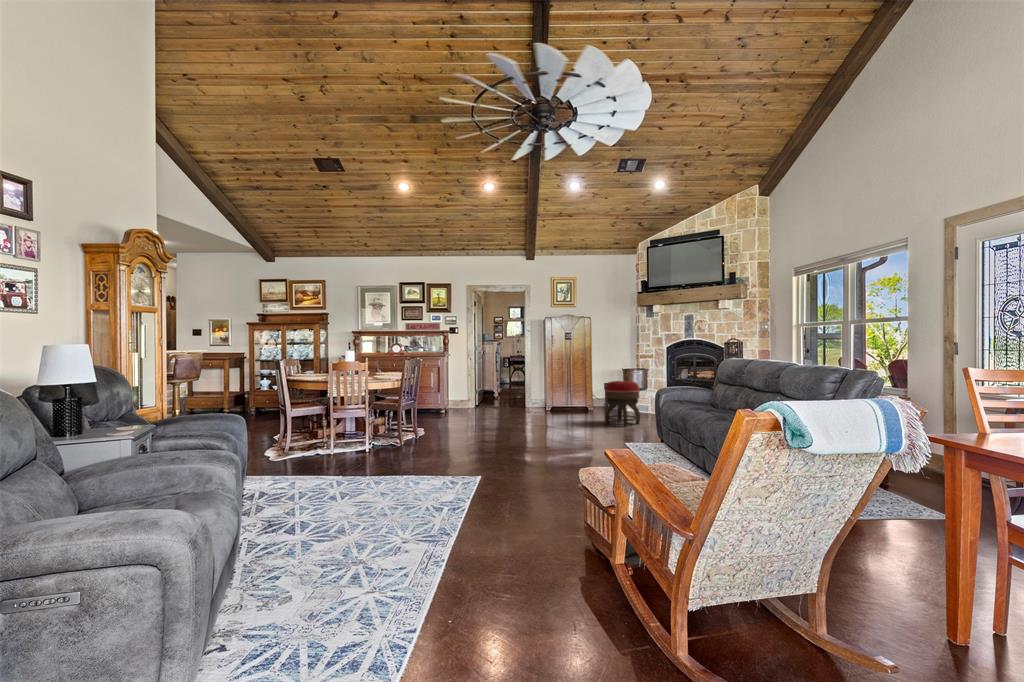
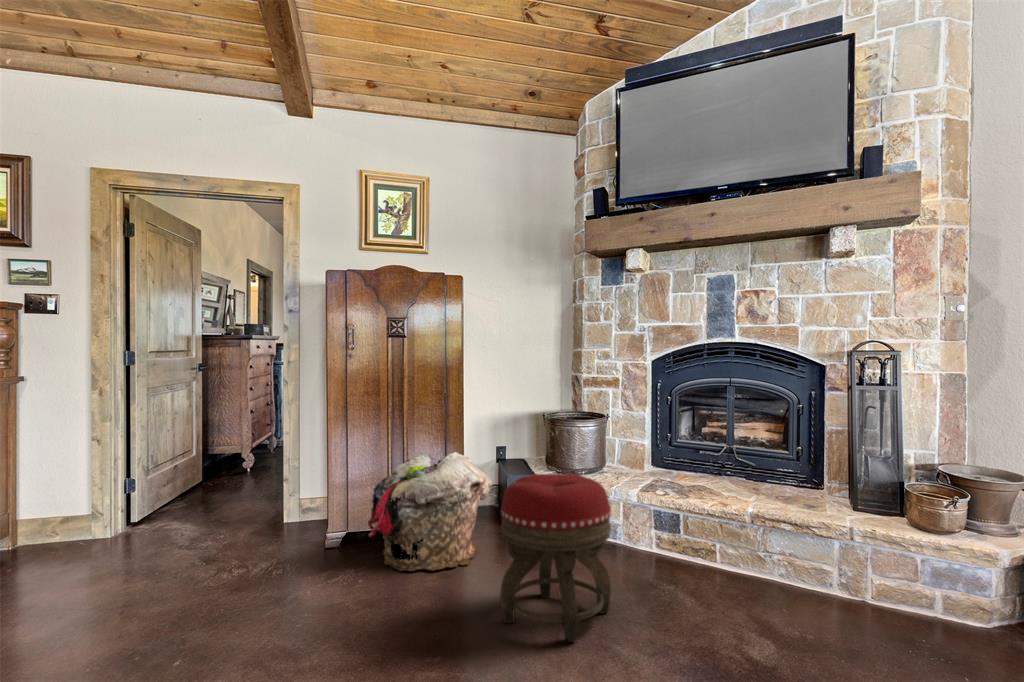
laundry basket: none [560,379,603,416] -> present [368,452,492,571]

